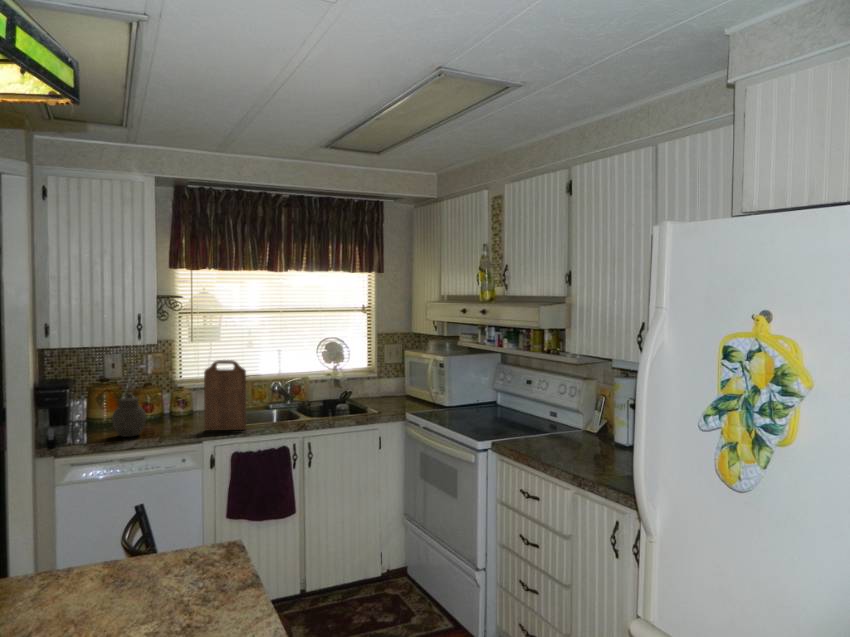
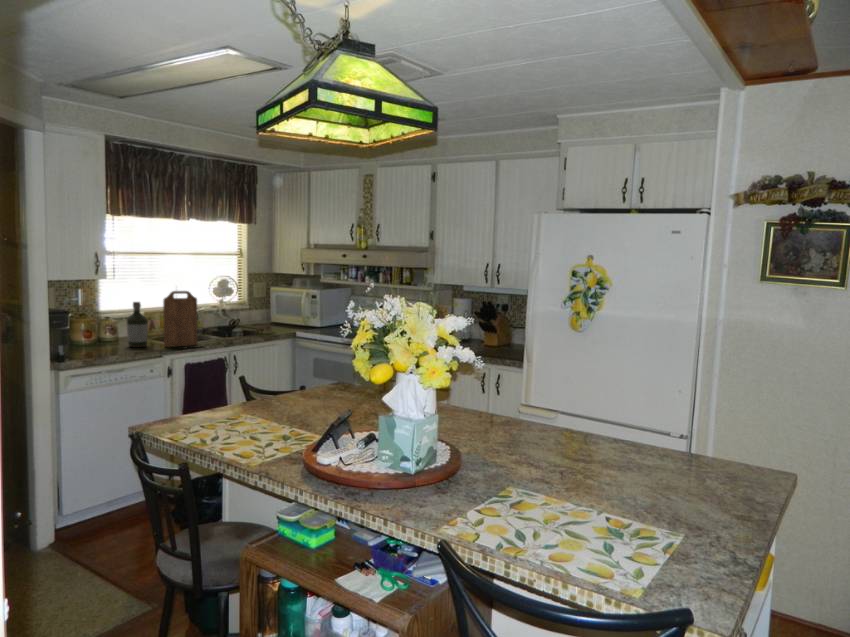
bottle: none [170,372,197,429] -> present [127,302,148,347]
jar: present [112,394,146,437] -> none [97,318,125,353]

